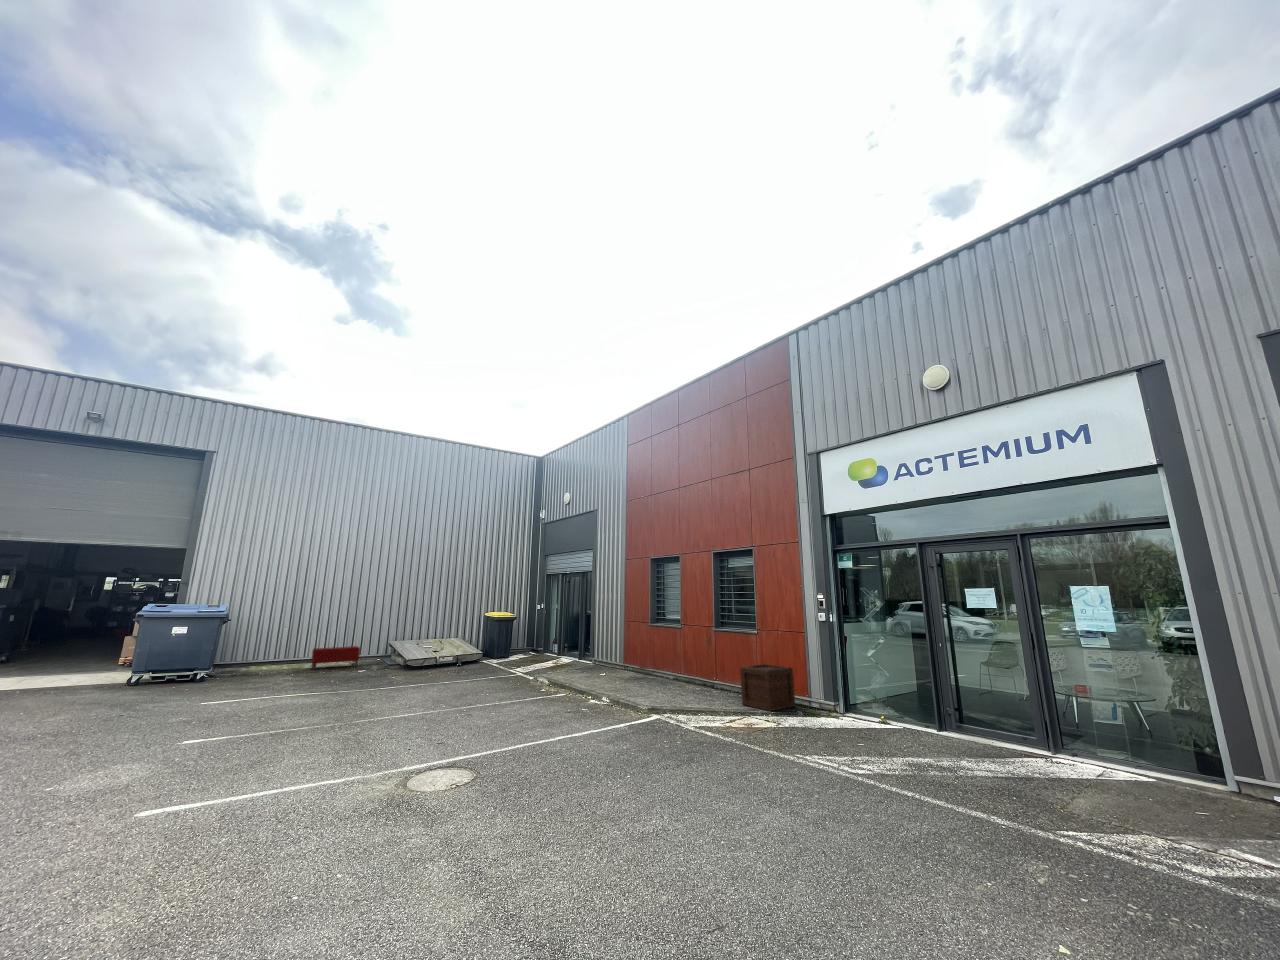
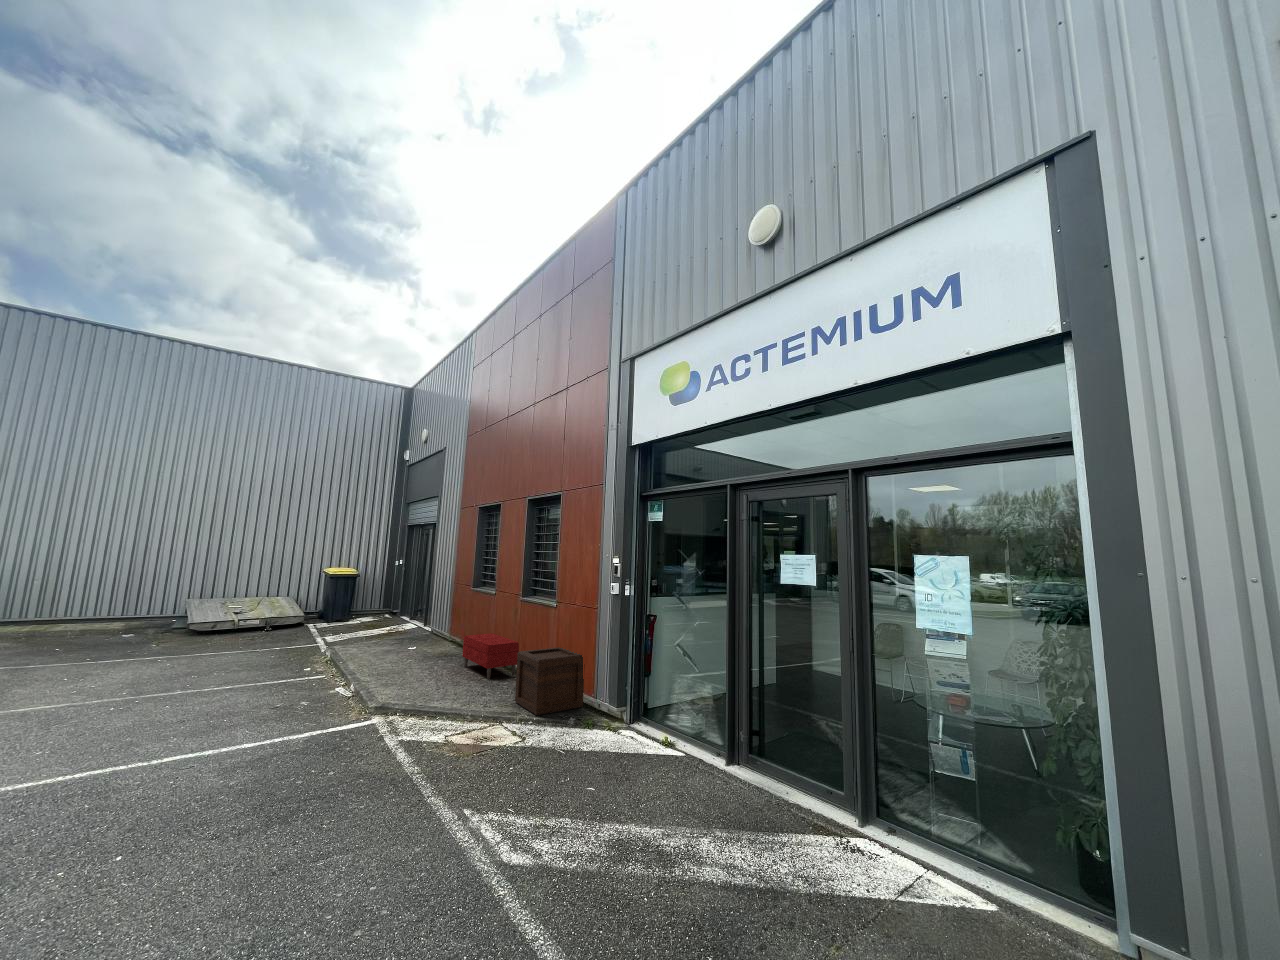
bench: present [312,646,360,669] -> present [463,633,519,679]

